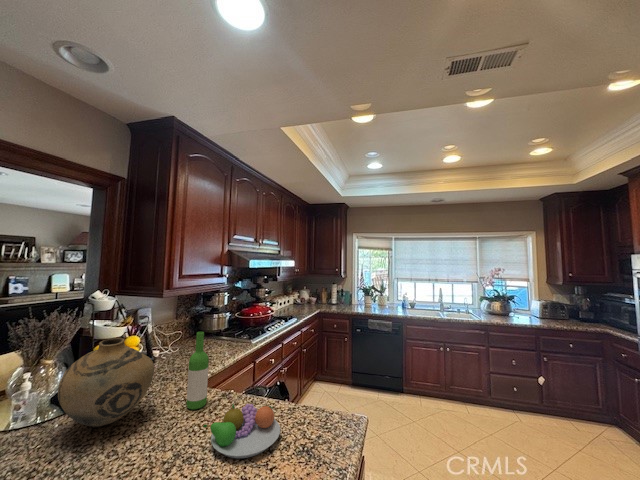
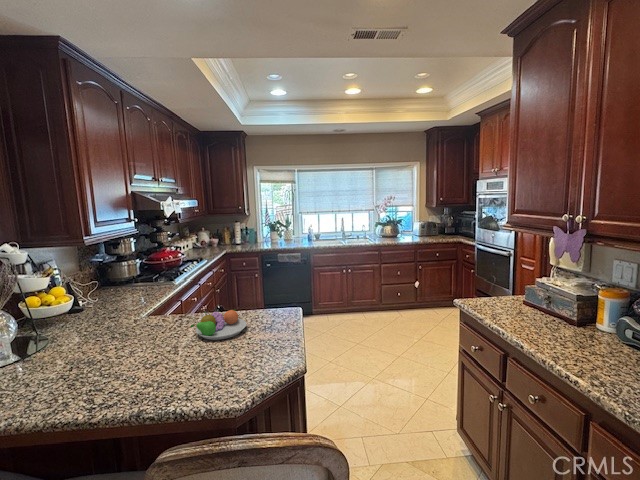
wine bottle: present [187,332,209,409] -> none [152,266,172,328]
vase: present [58,338,154,427] -> none [46,278,126,348]

